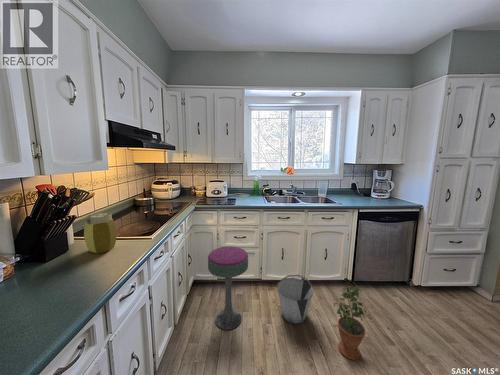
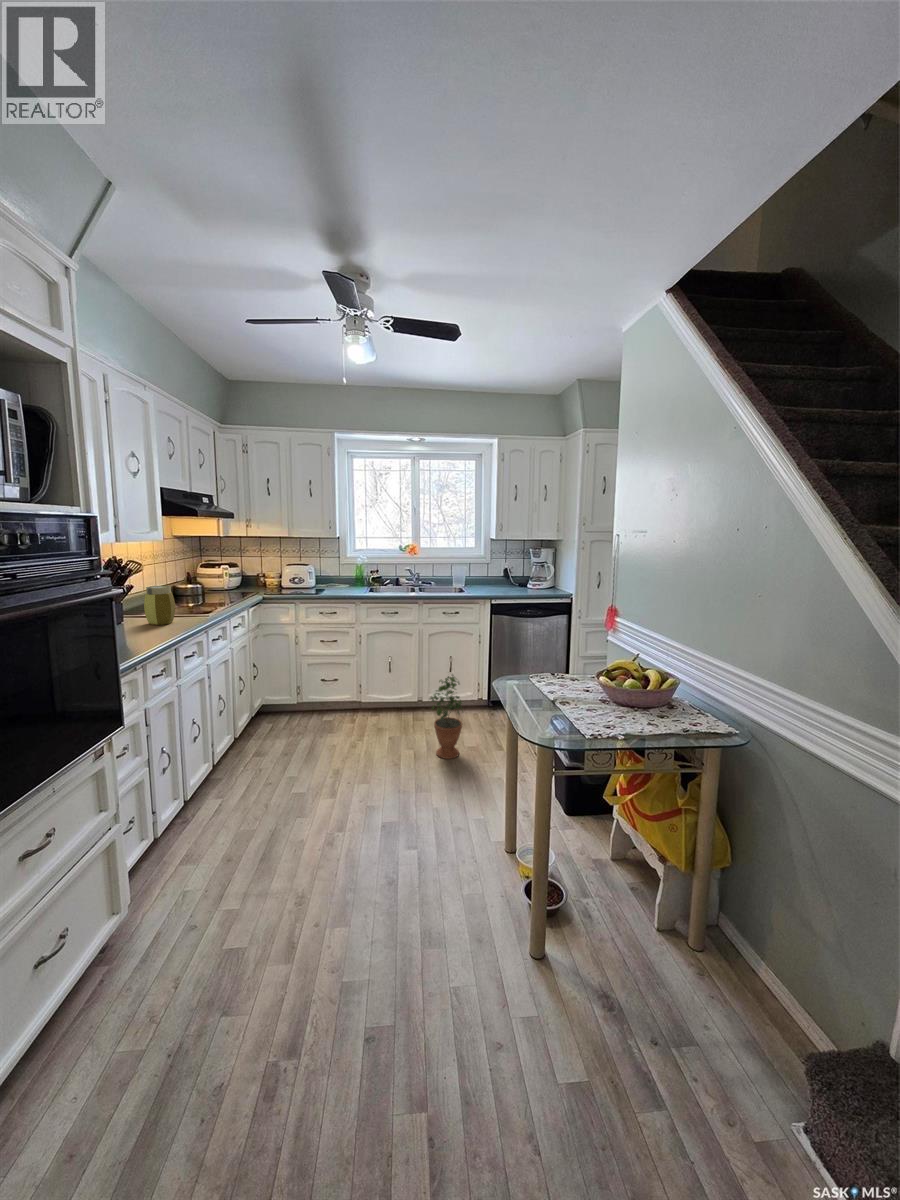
bar stool: present [208,246,248,330] -> none [280,646,332,746]
bucket: present [278,275,313,324] -> none [372,683,417,738]

